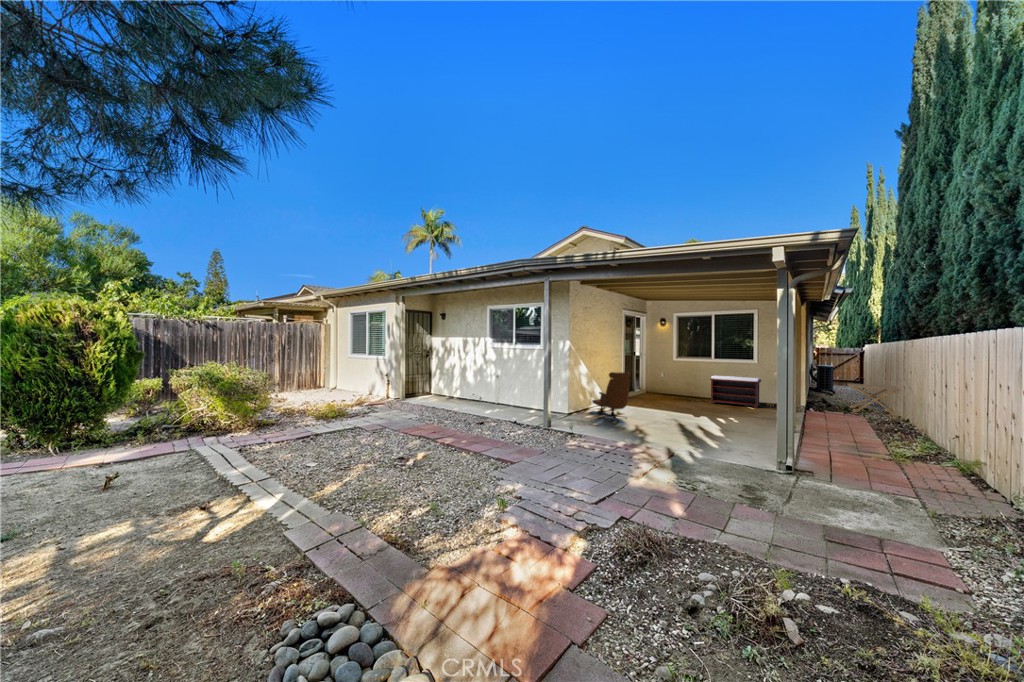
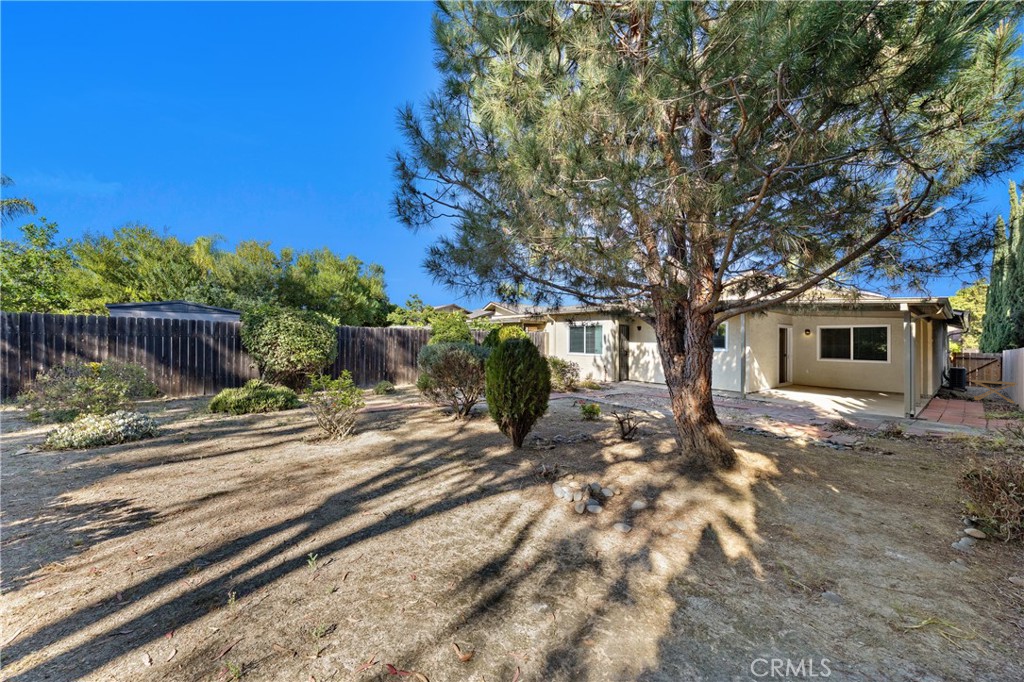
lounge chair: present [592,372,630,419] -> none [762,367,795,398]
bench: present [710,375,761,408] -> none [849,372,894,396]

